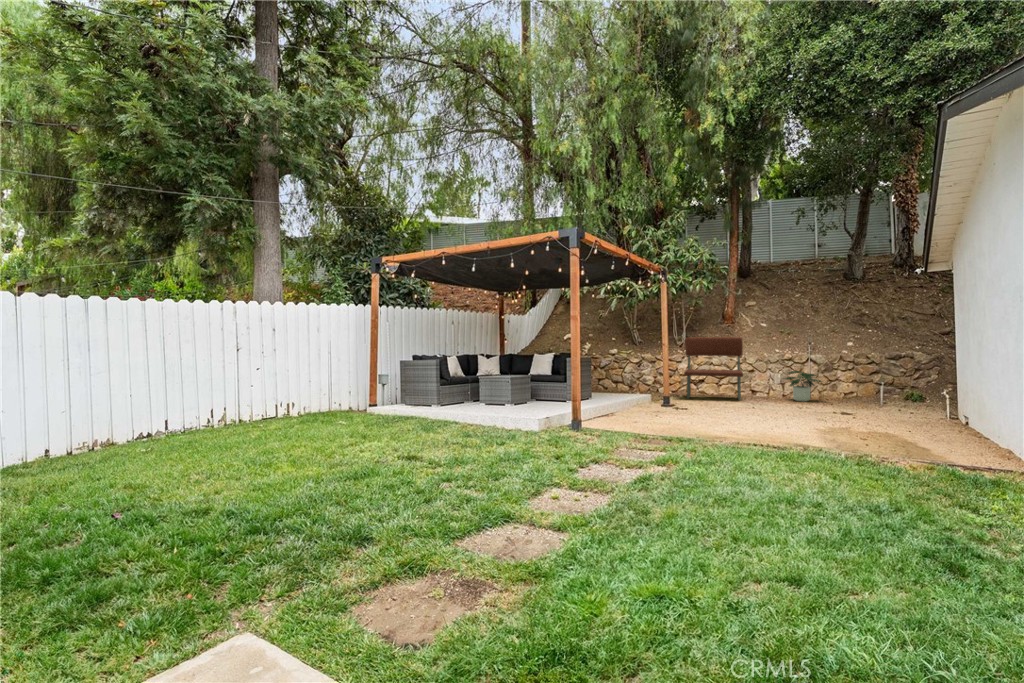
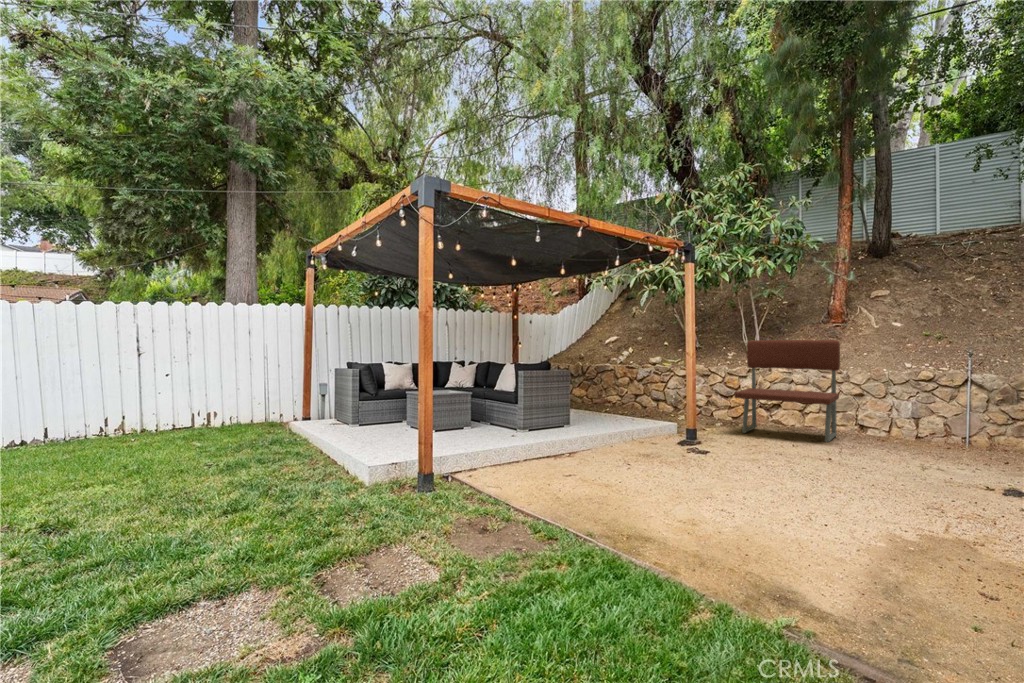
potted plant: present [784,371,822,402] -> none [910,399,992,454]

